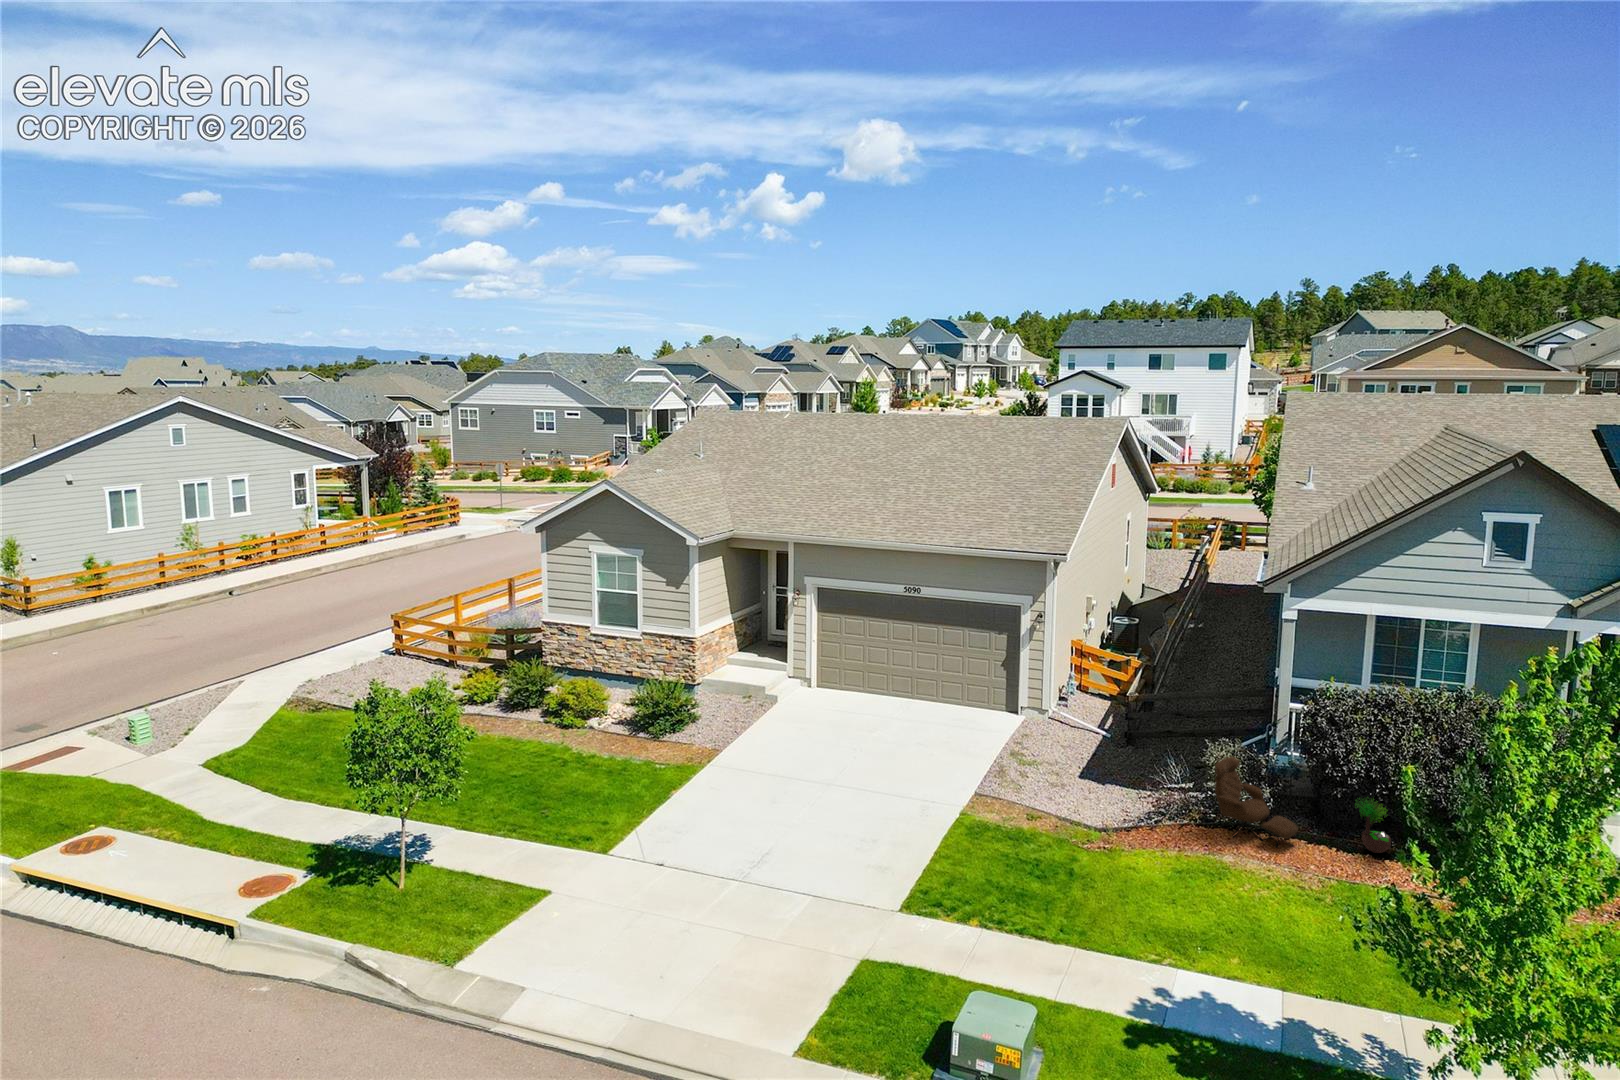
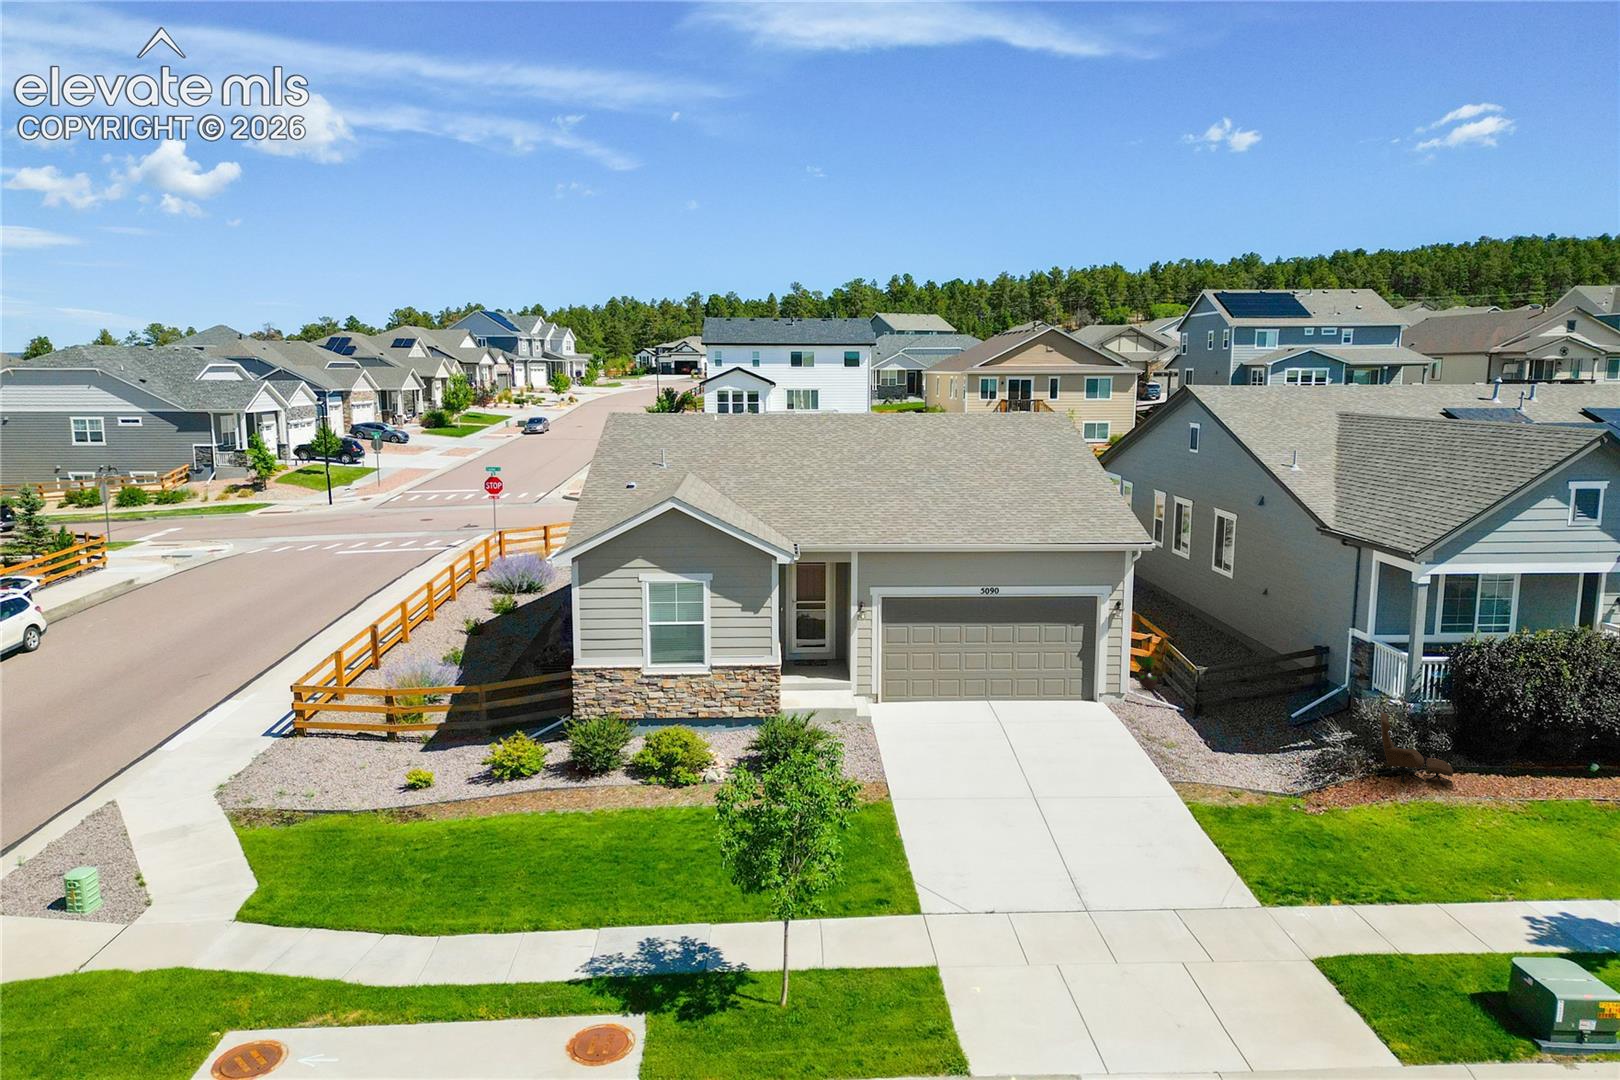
potted tree: present [1355,798,1391,853] -> present [1135,655,1157,690]

